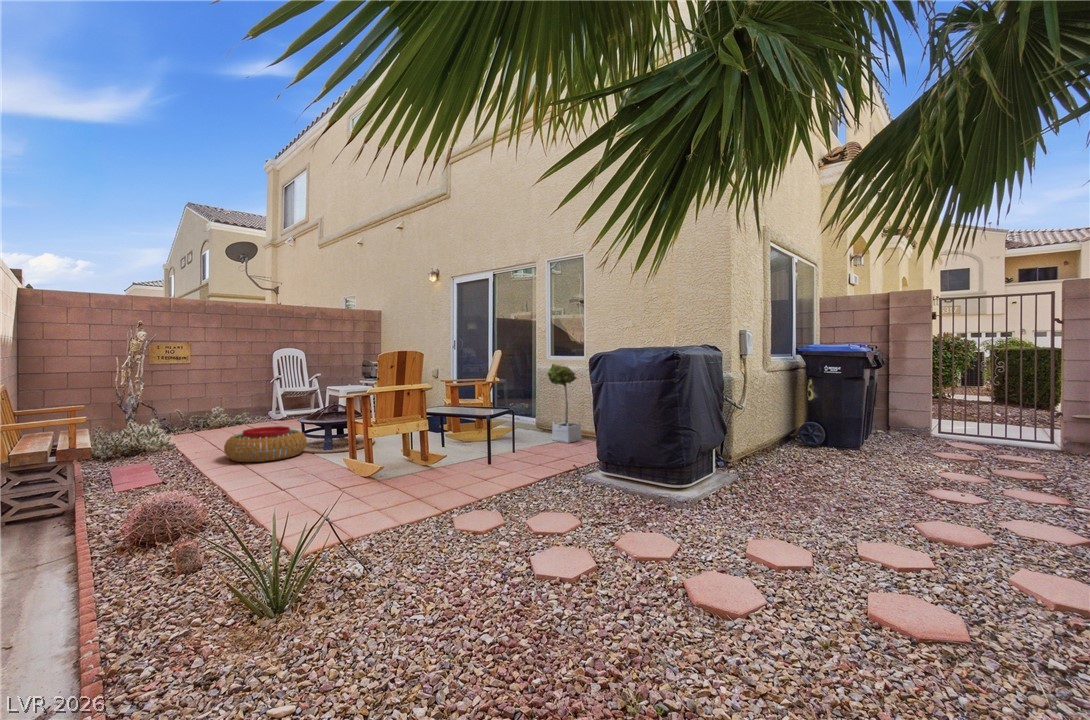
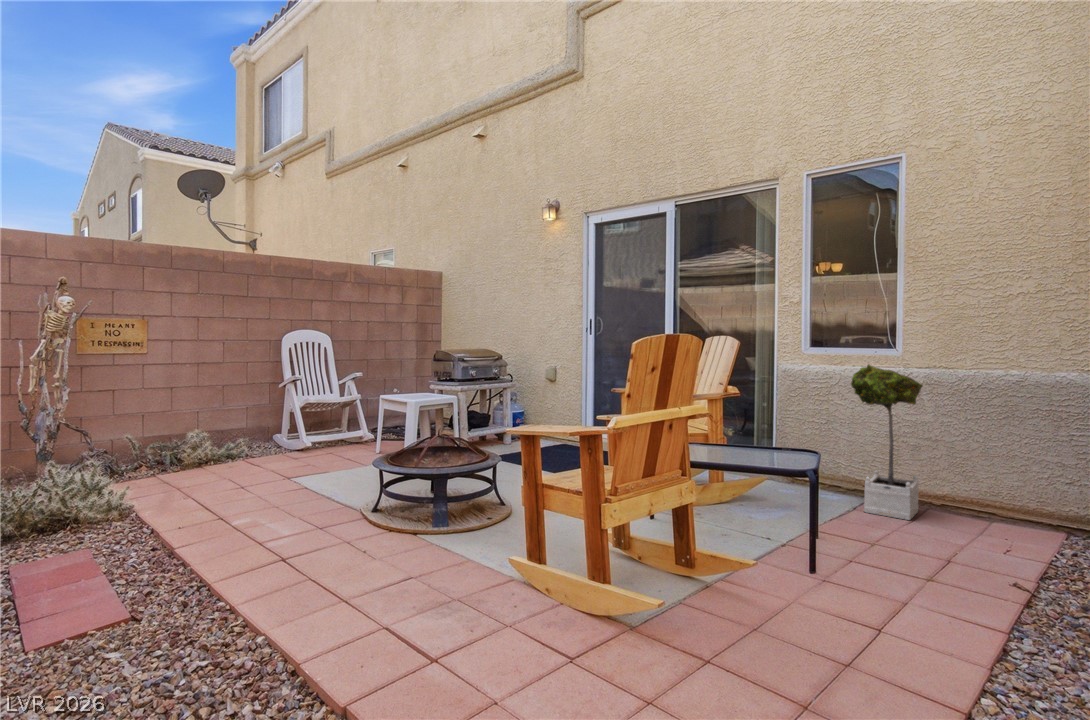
pouf: present [224,426,307,462] -> none [257,485,418,574]

